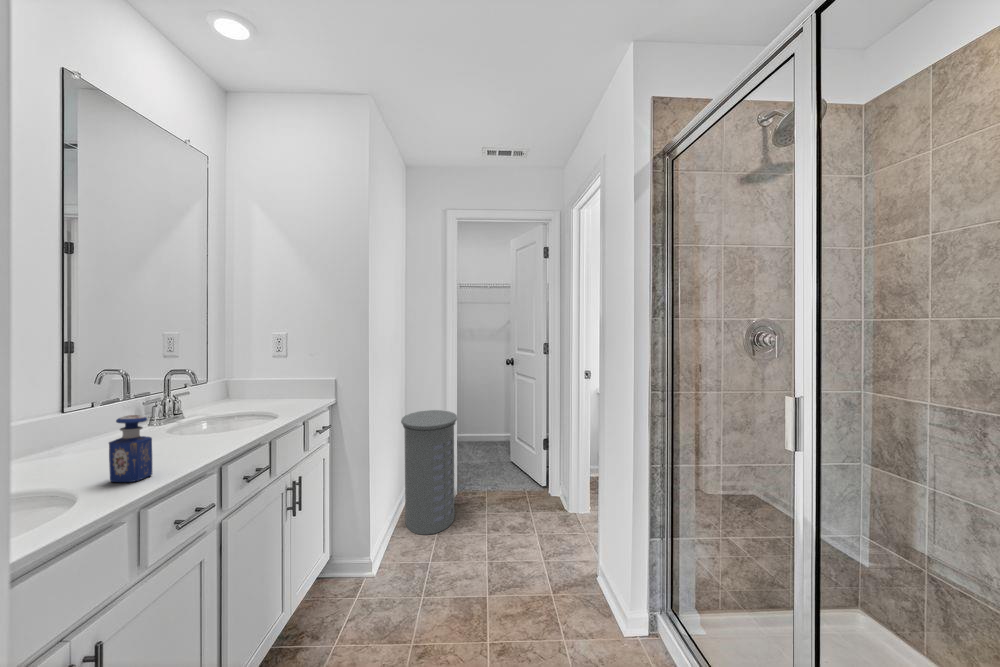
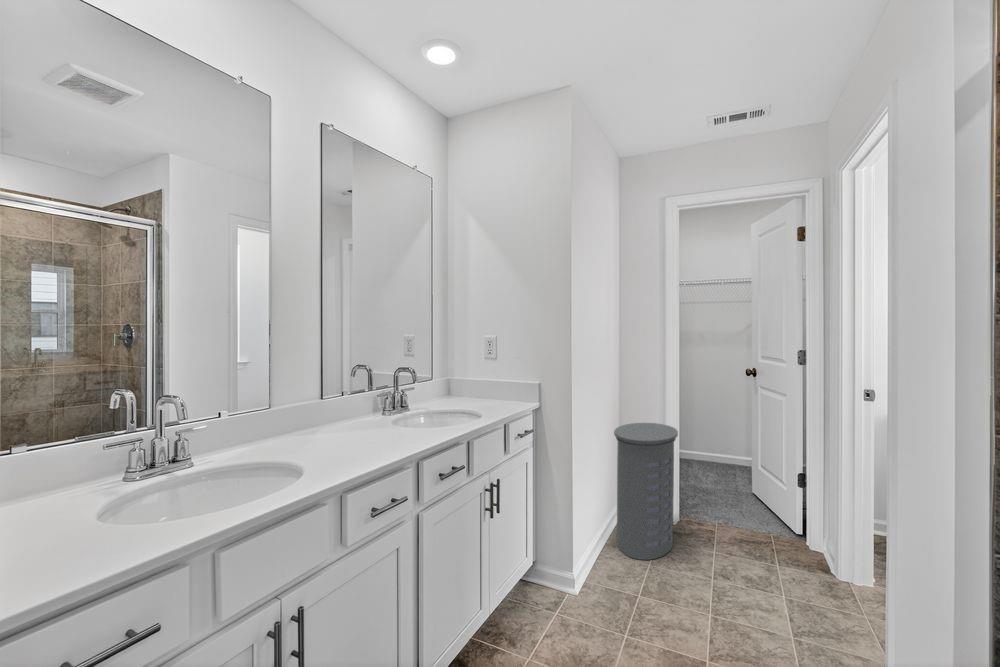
perfume bottle: present [109,415,152,482] -> none [323,408,355,467]

